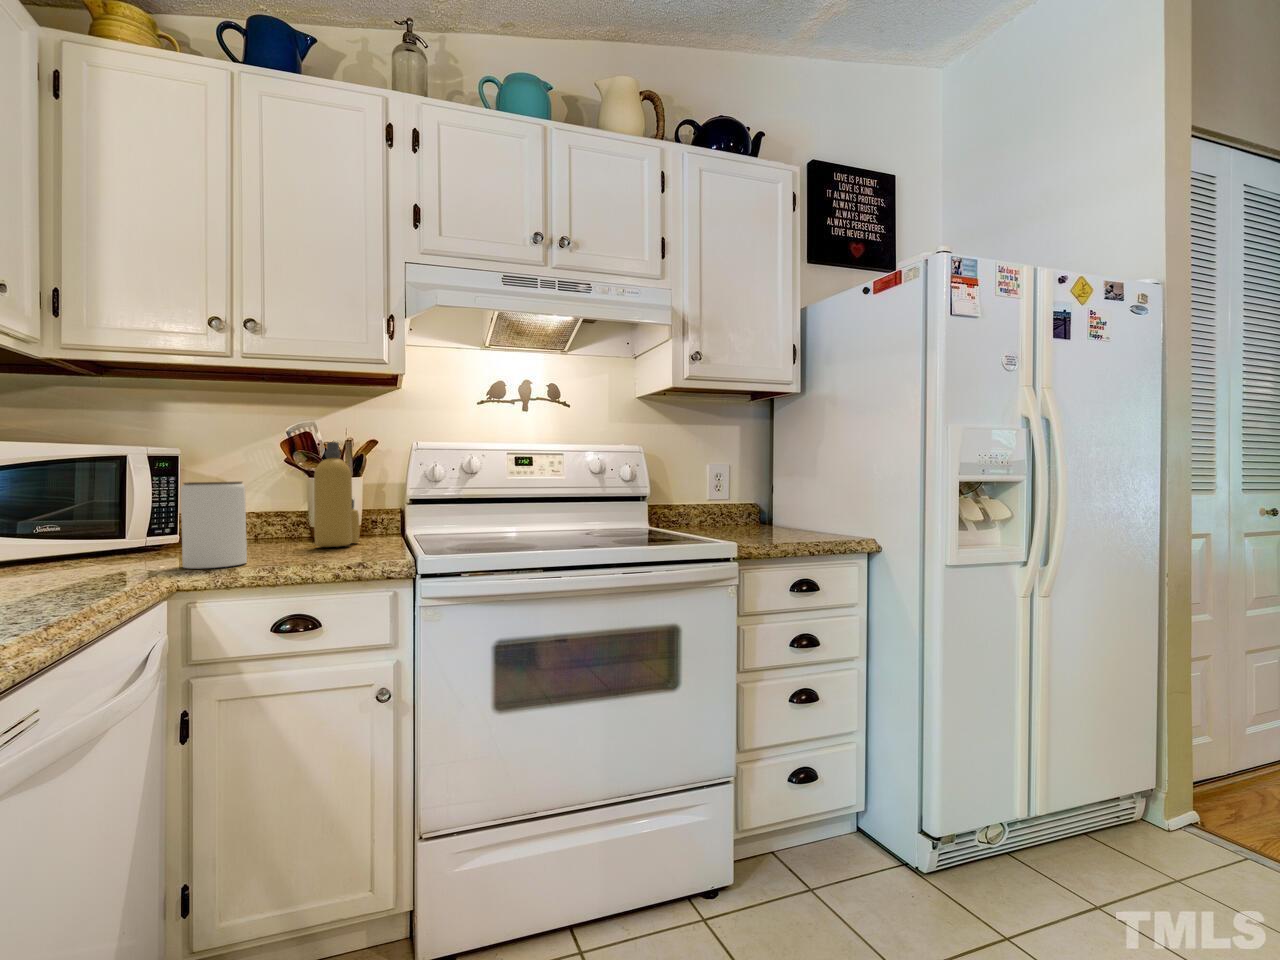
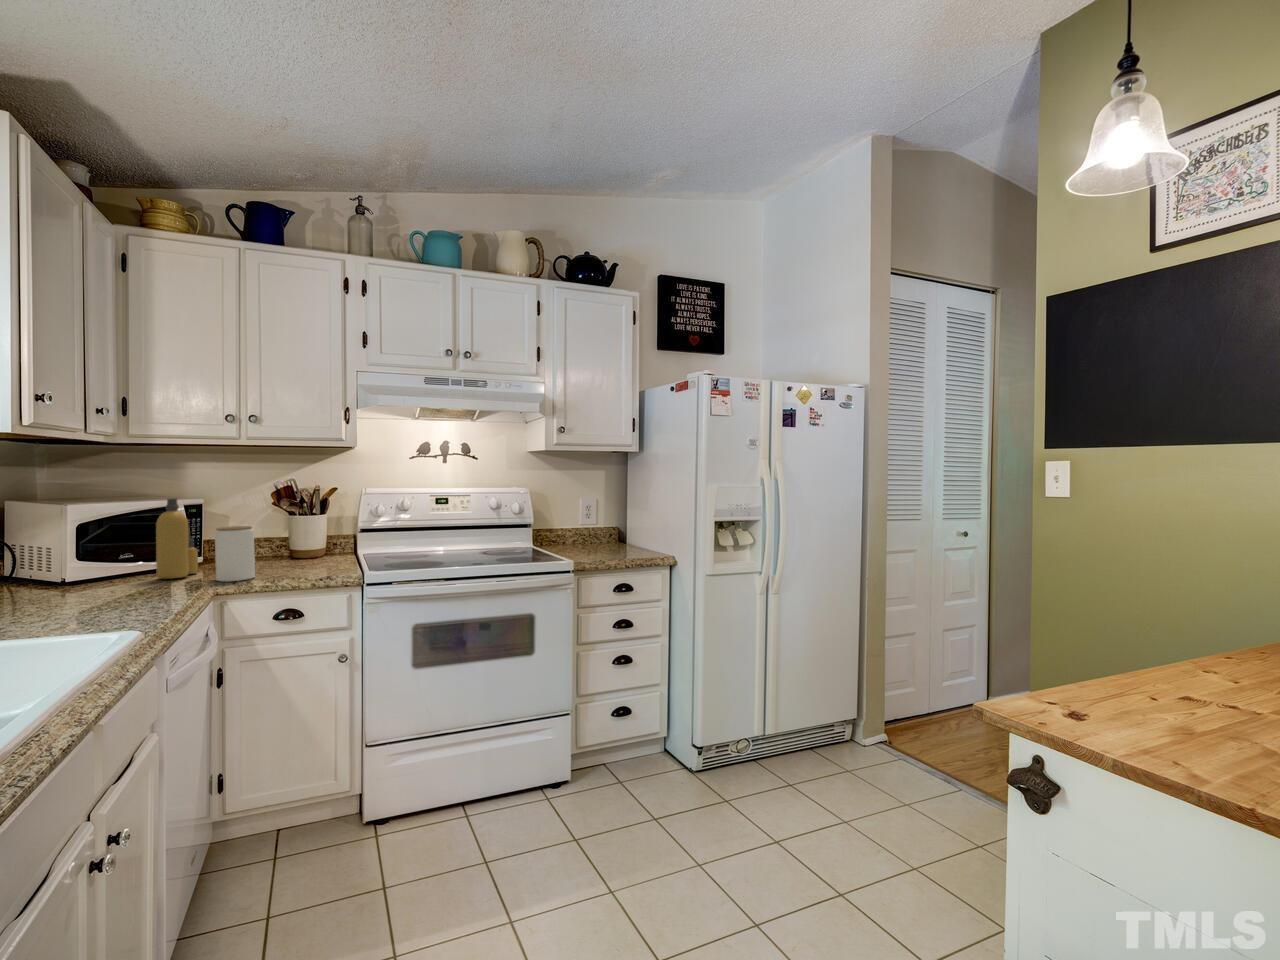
bottle: present [314,442,359,547] -> present [156,498,198,579]

